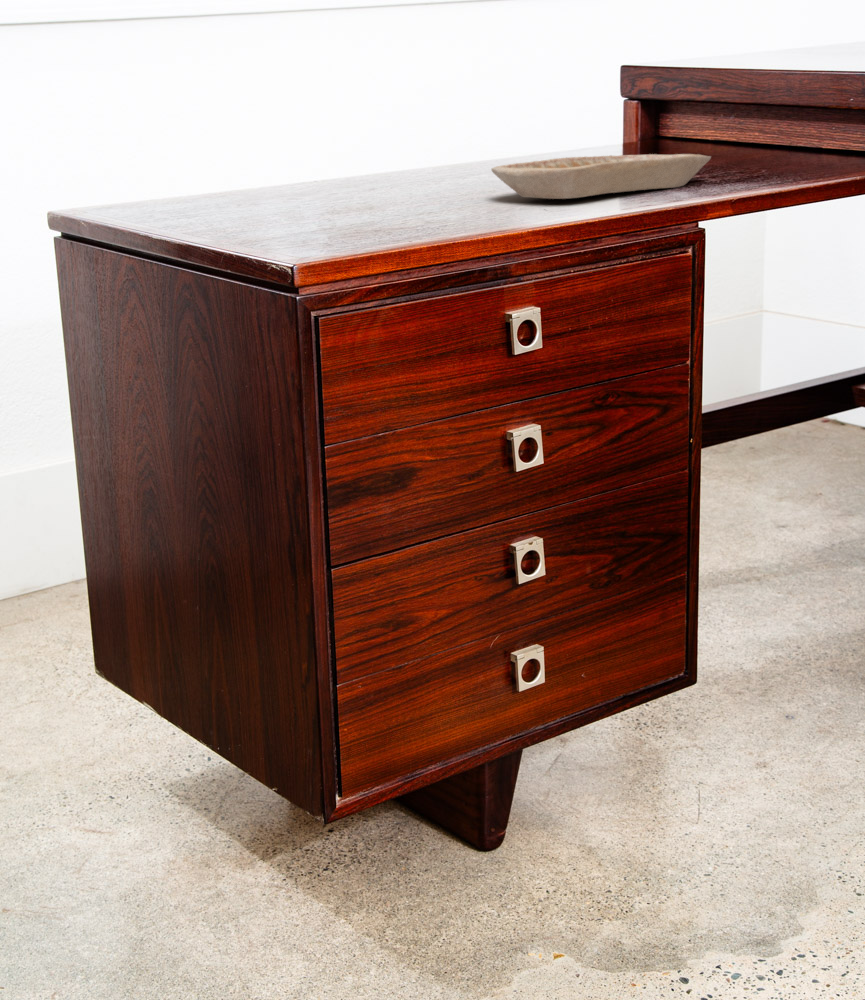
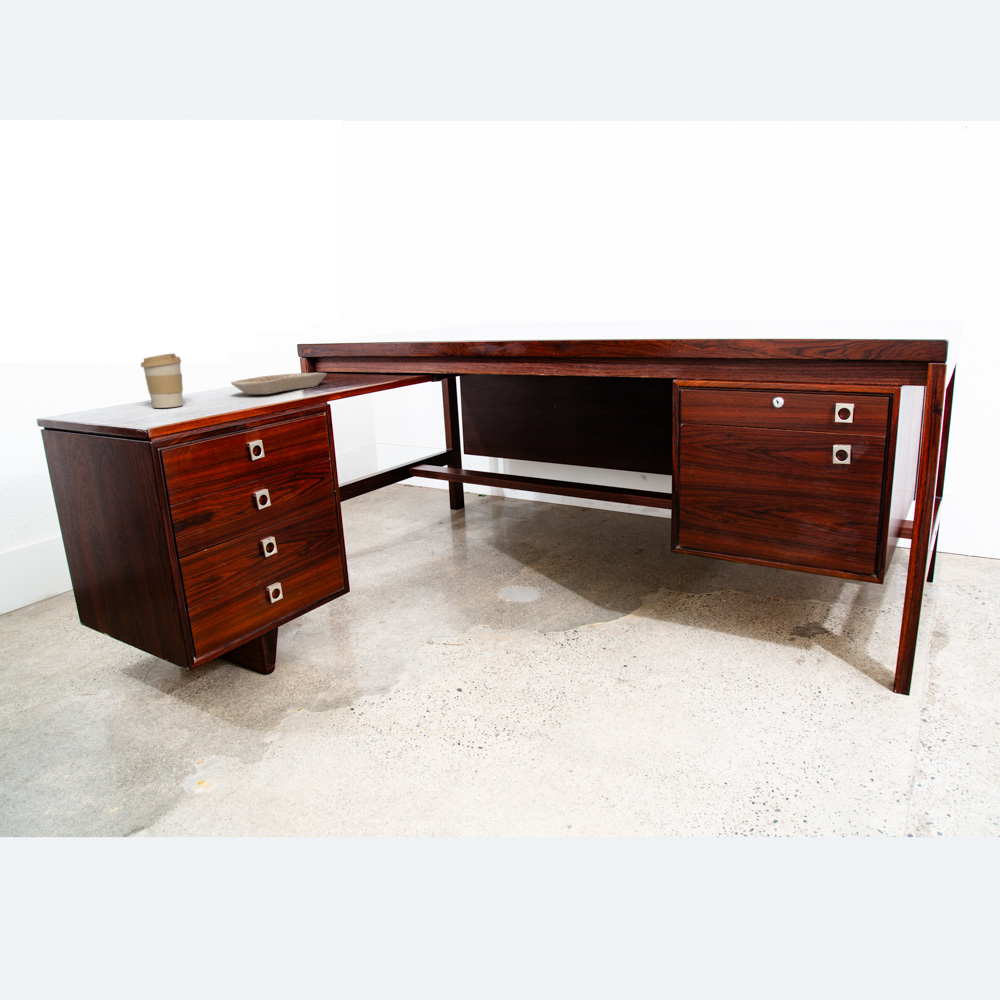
coffee cup: none [307,96,390,218] -> present [141,354,183,408]

